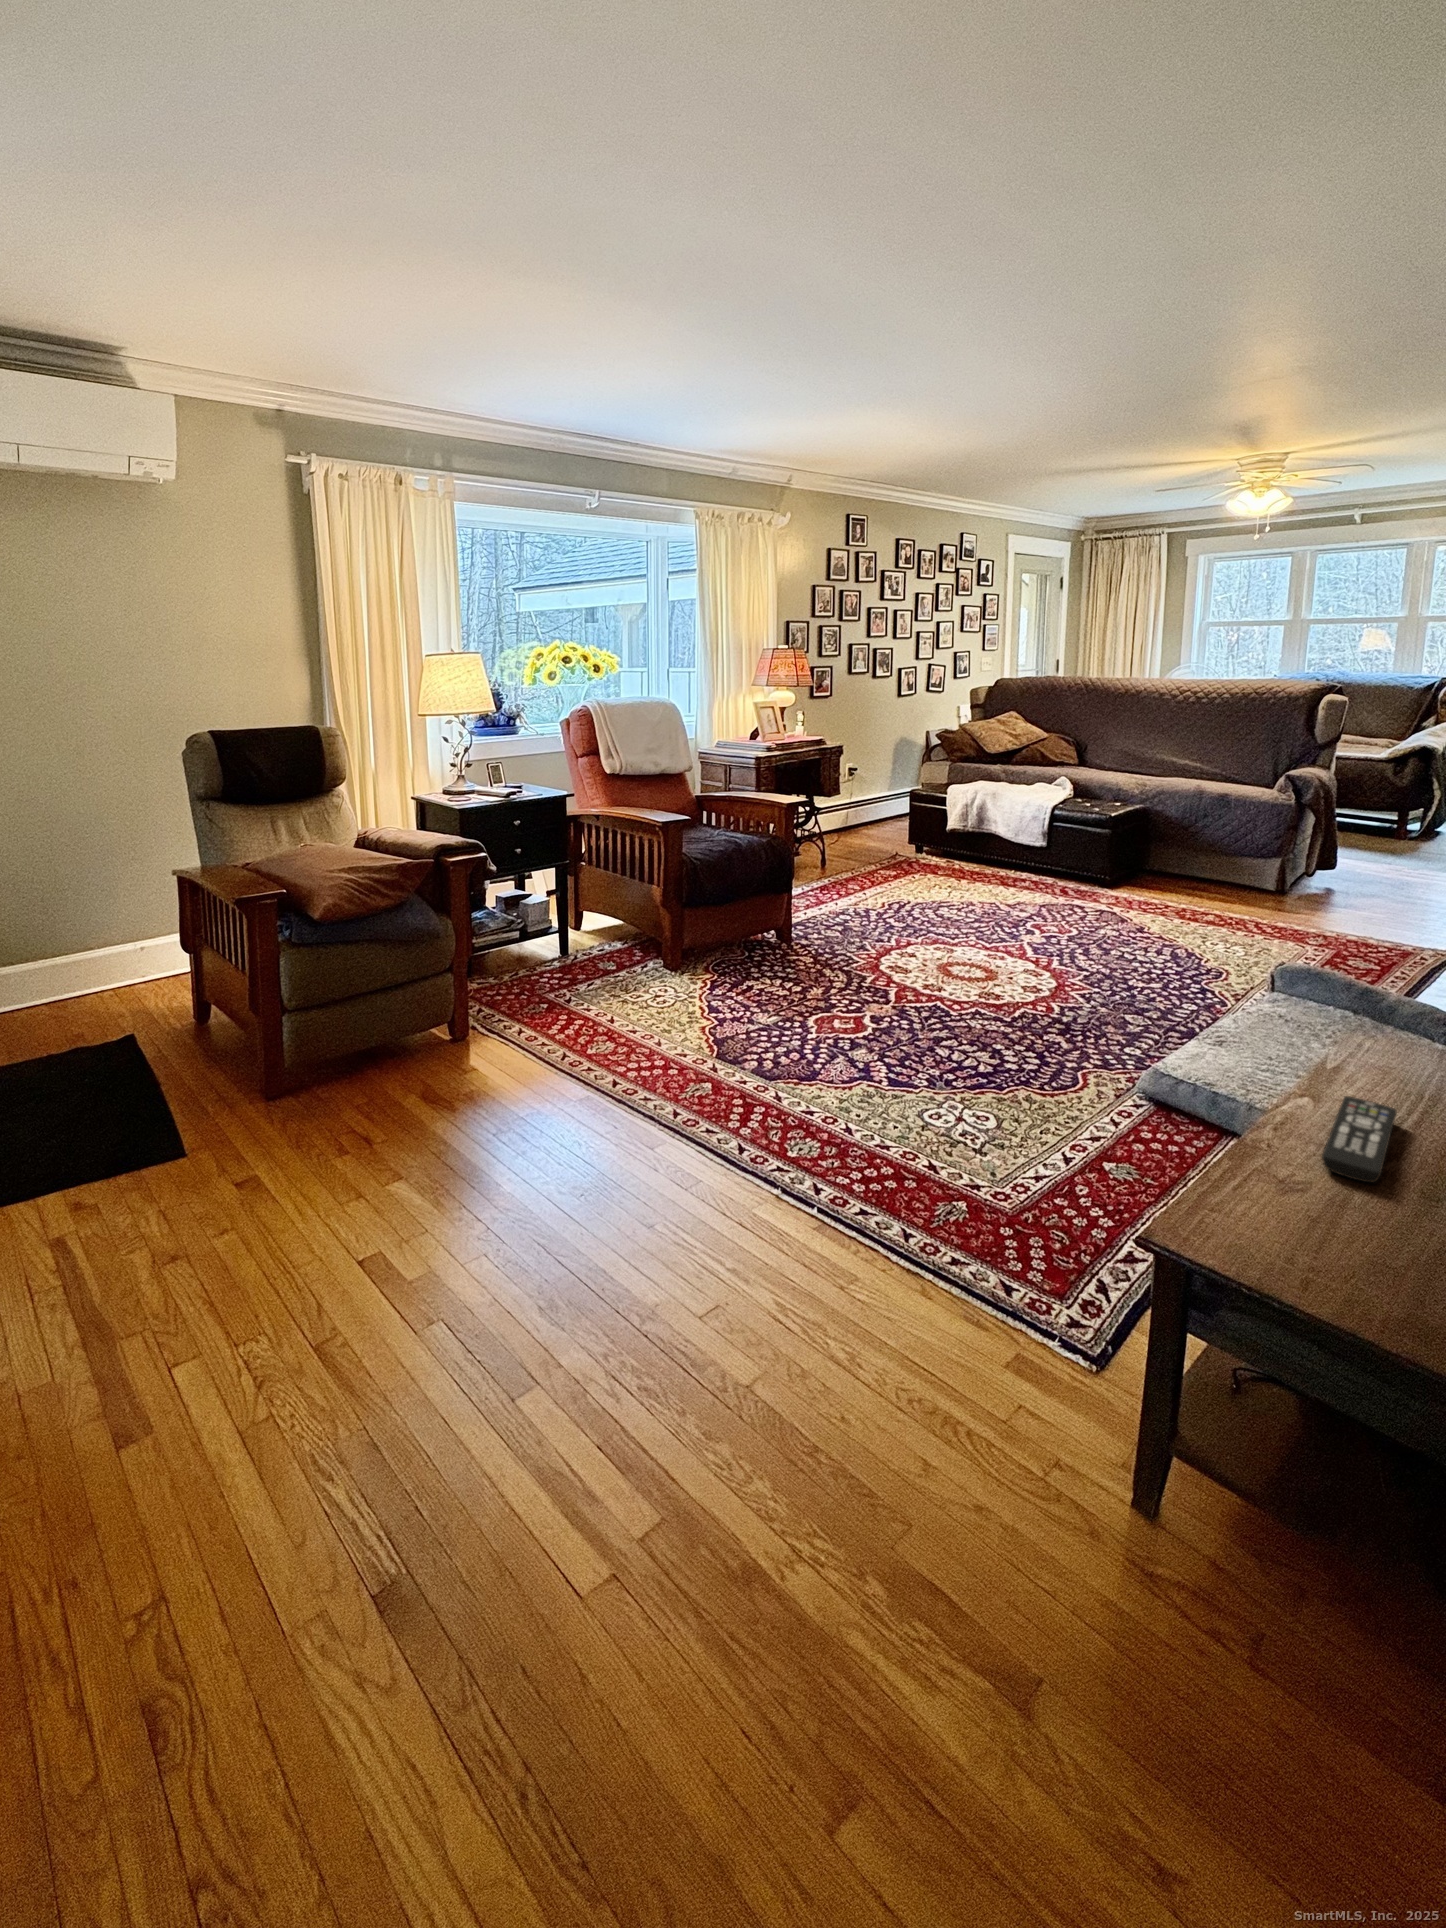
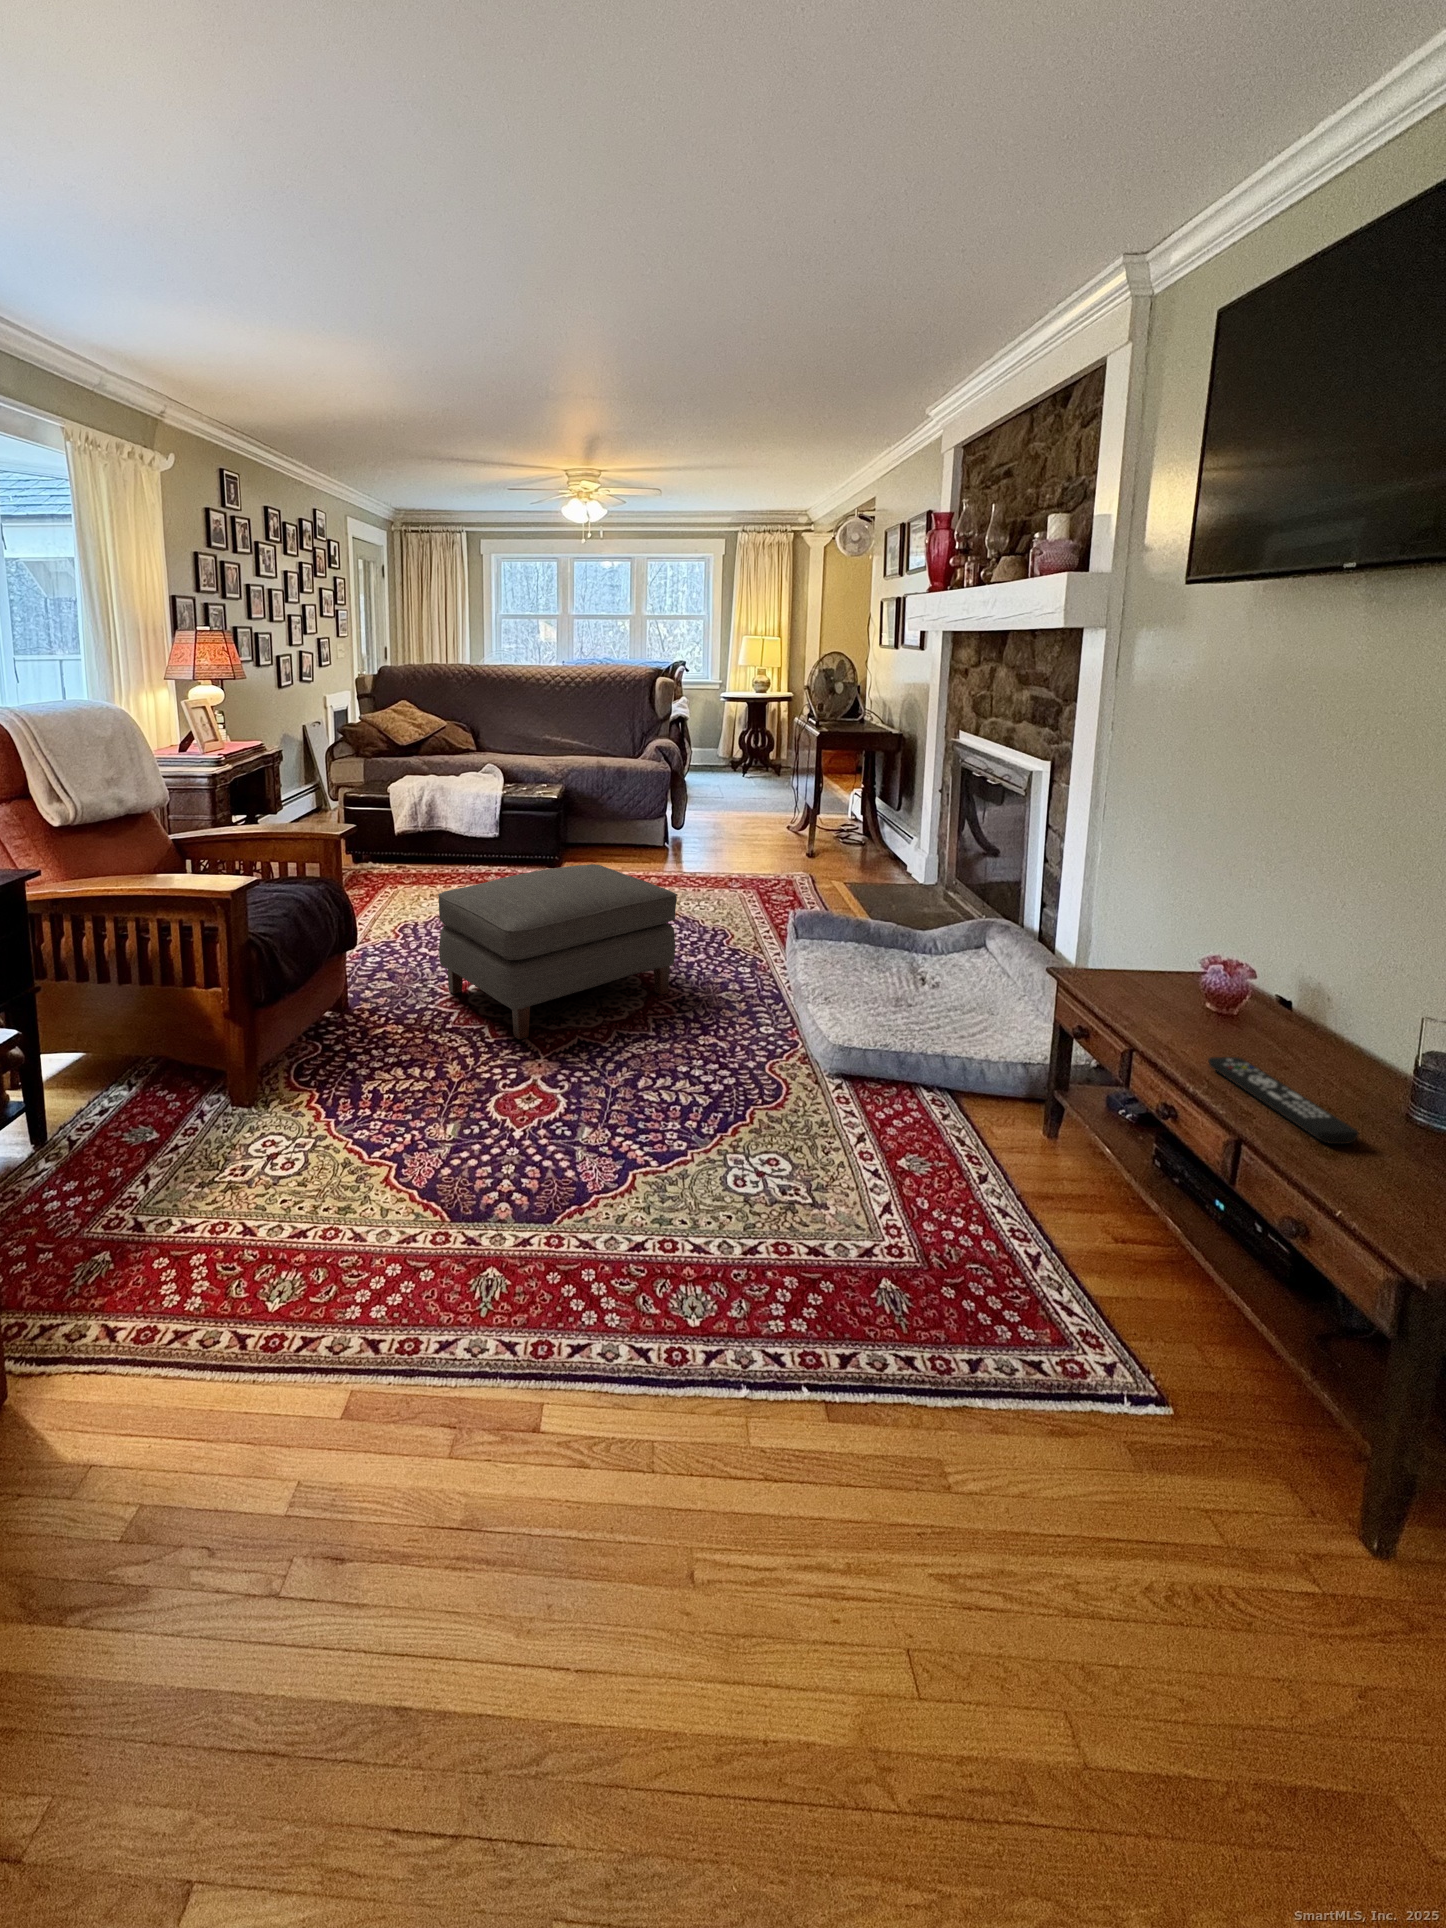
ottoman: none [865,860,1092,1000] -> present [438,864,677,1039]

